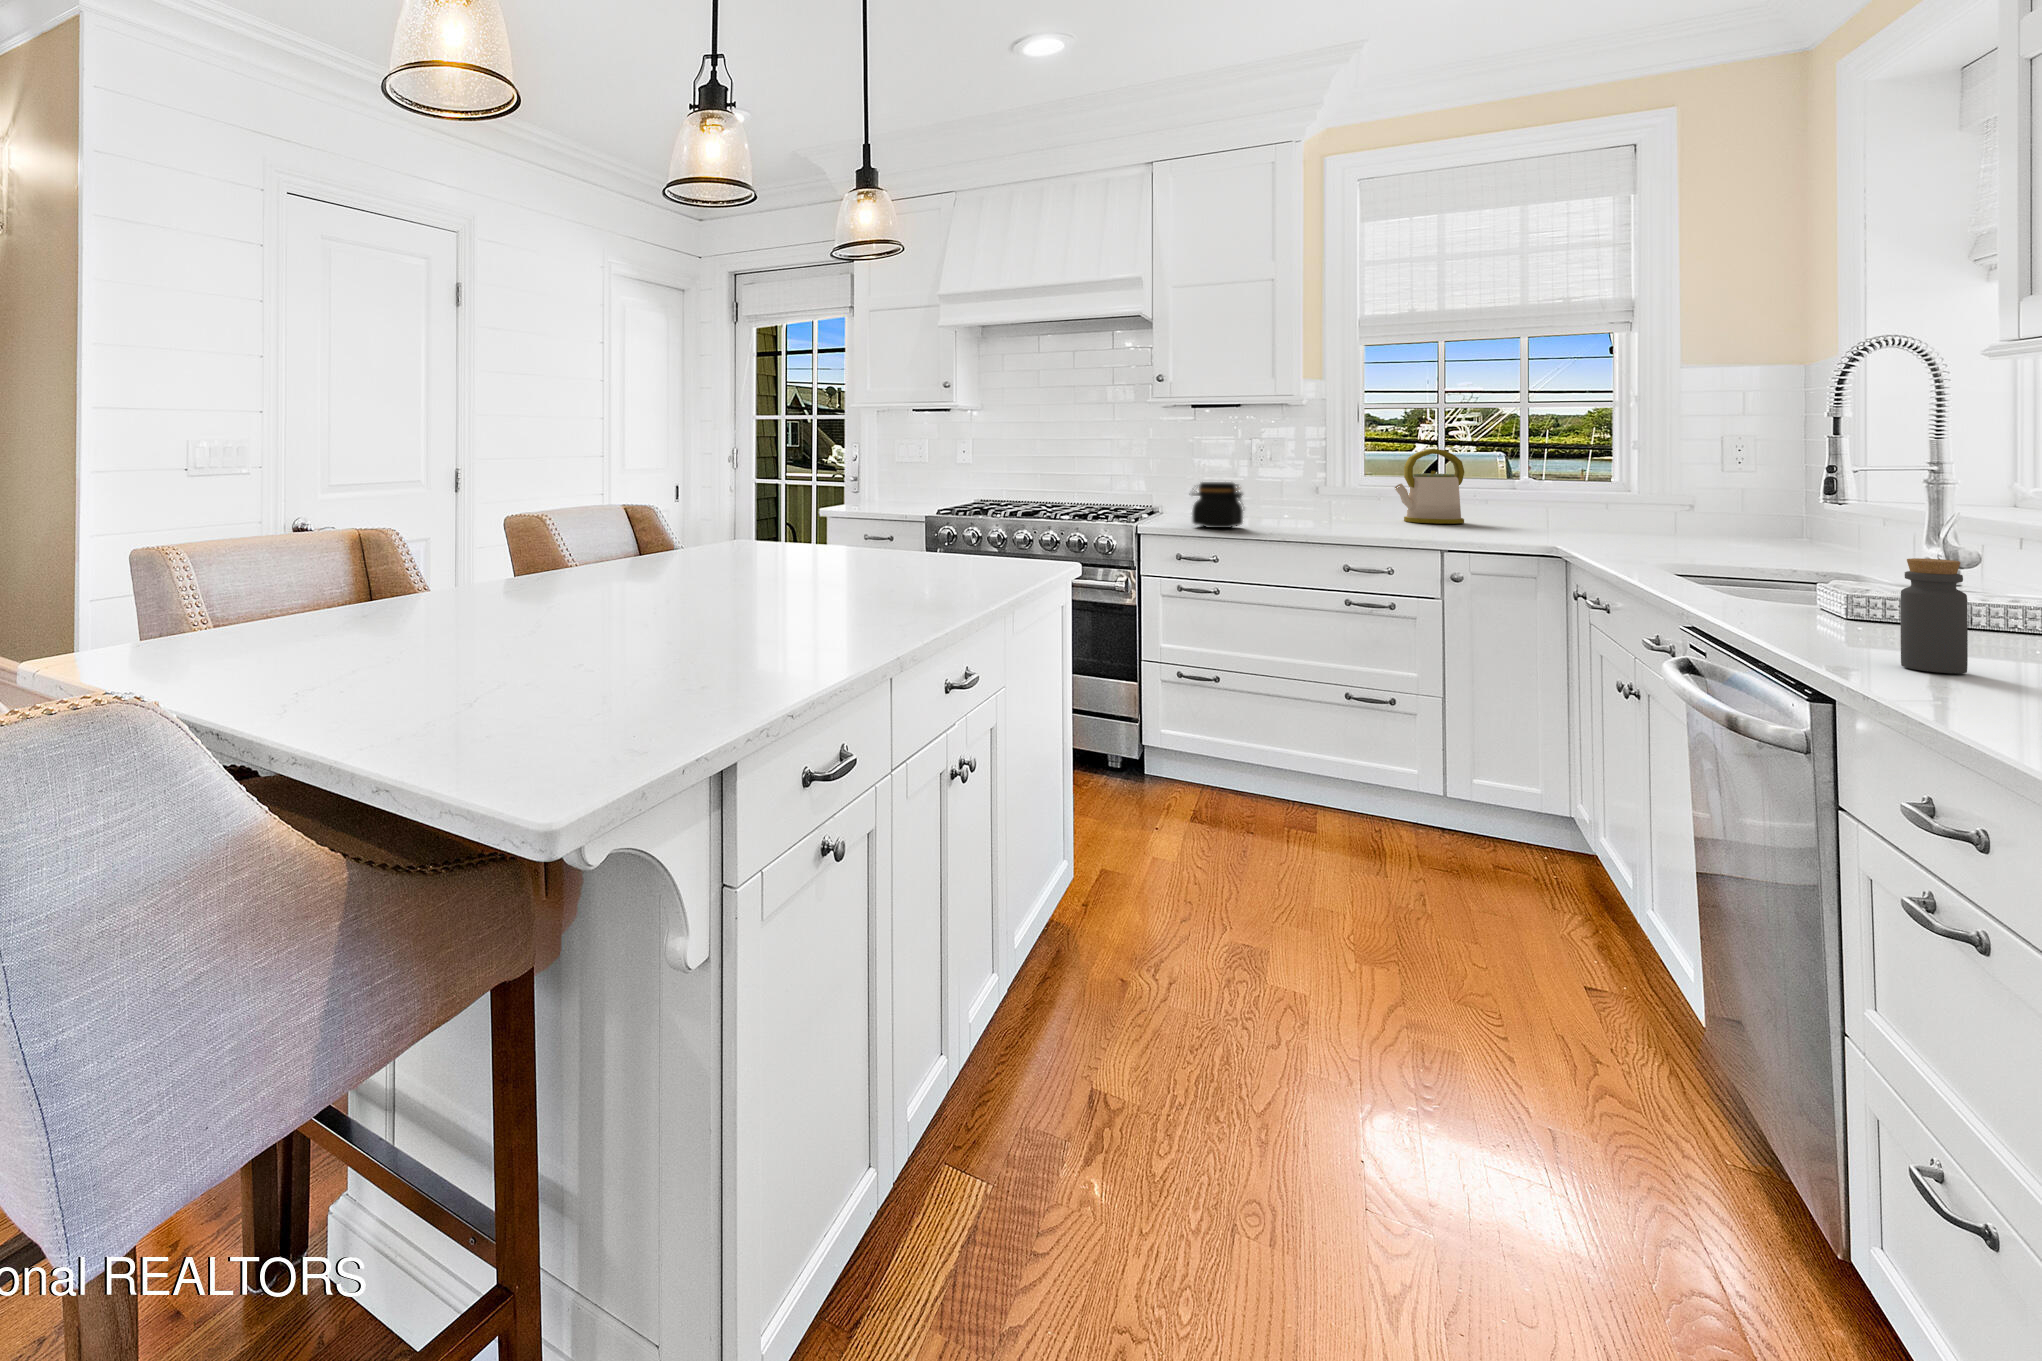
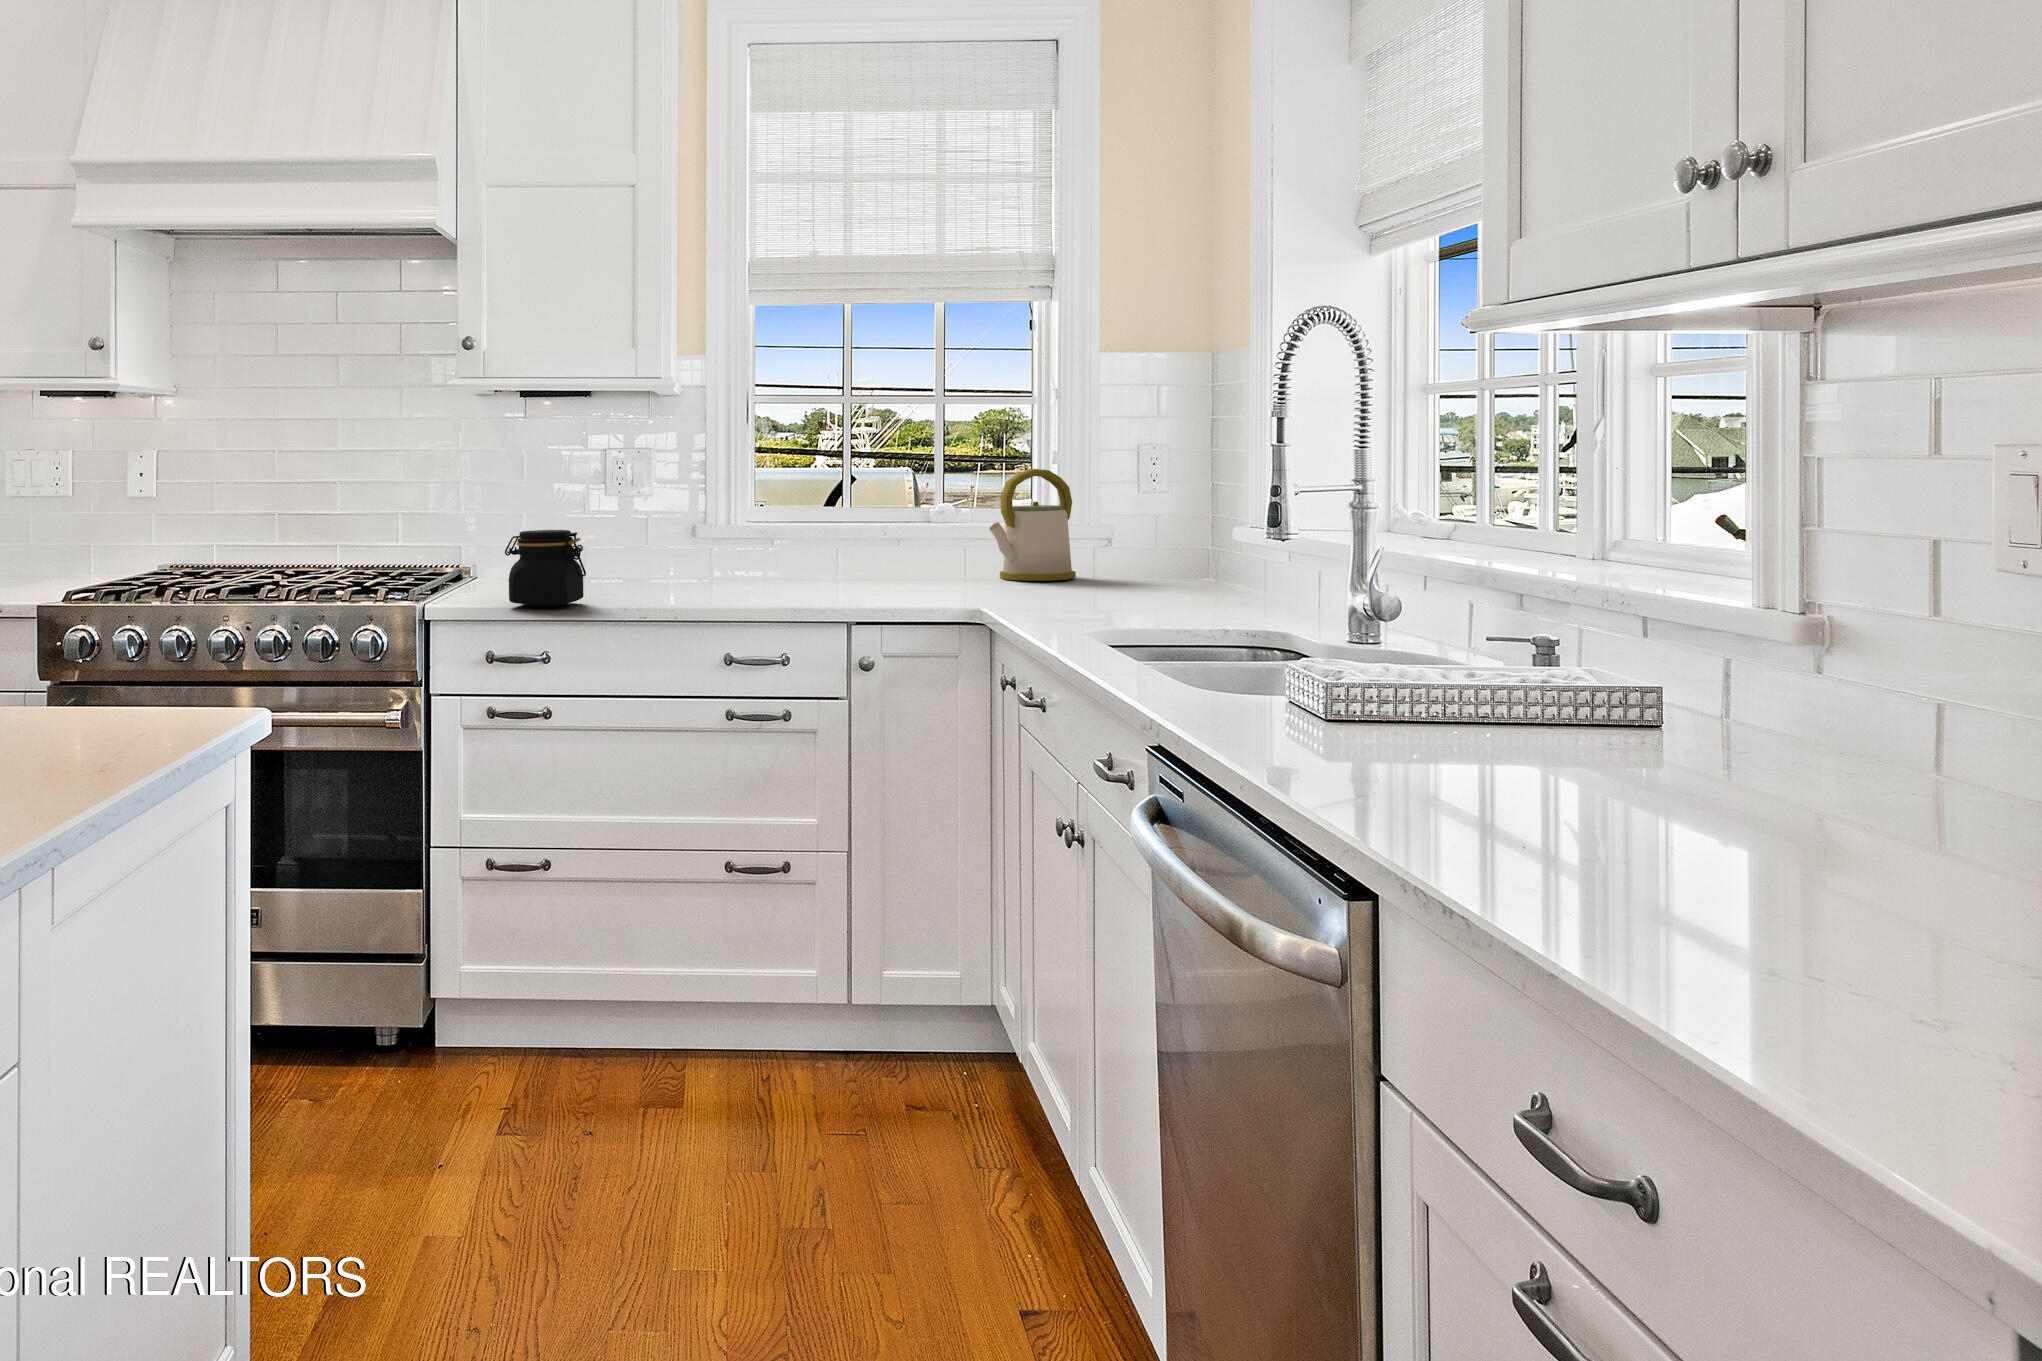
kettle: present [1395,449,1464,524] -> present [990,469,1076,581]
bottle: present [1901,558,1968,673] -> none [1436,644,1515,831]

